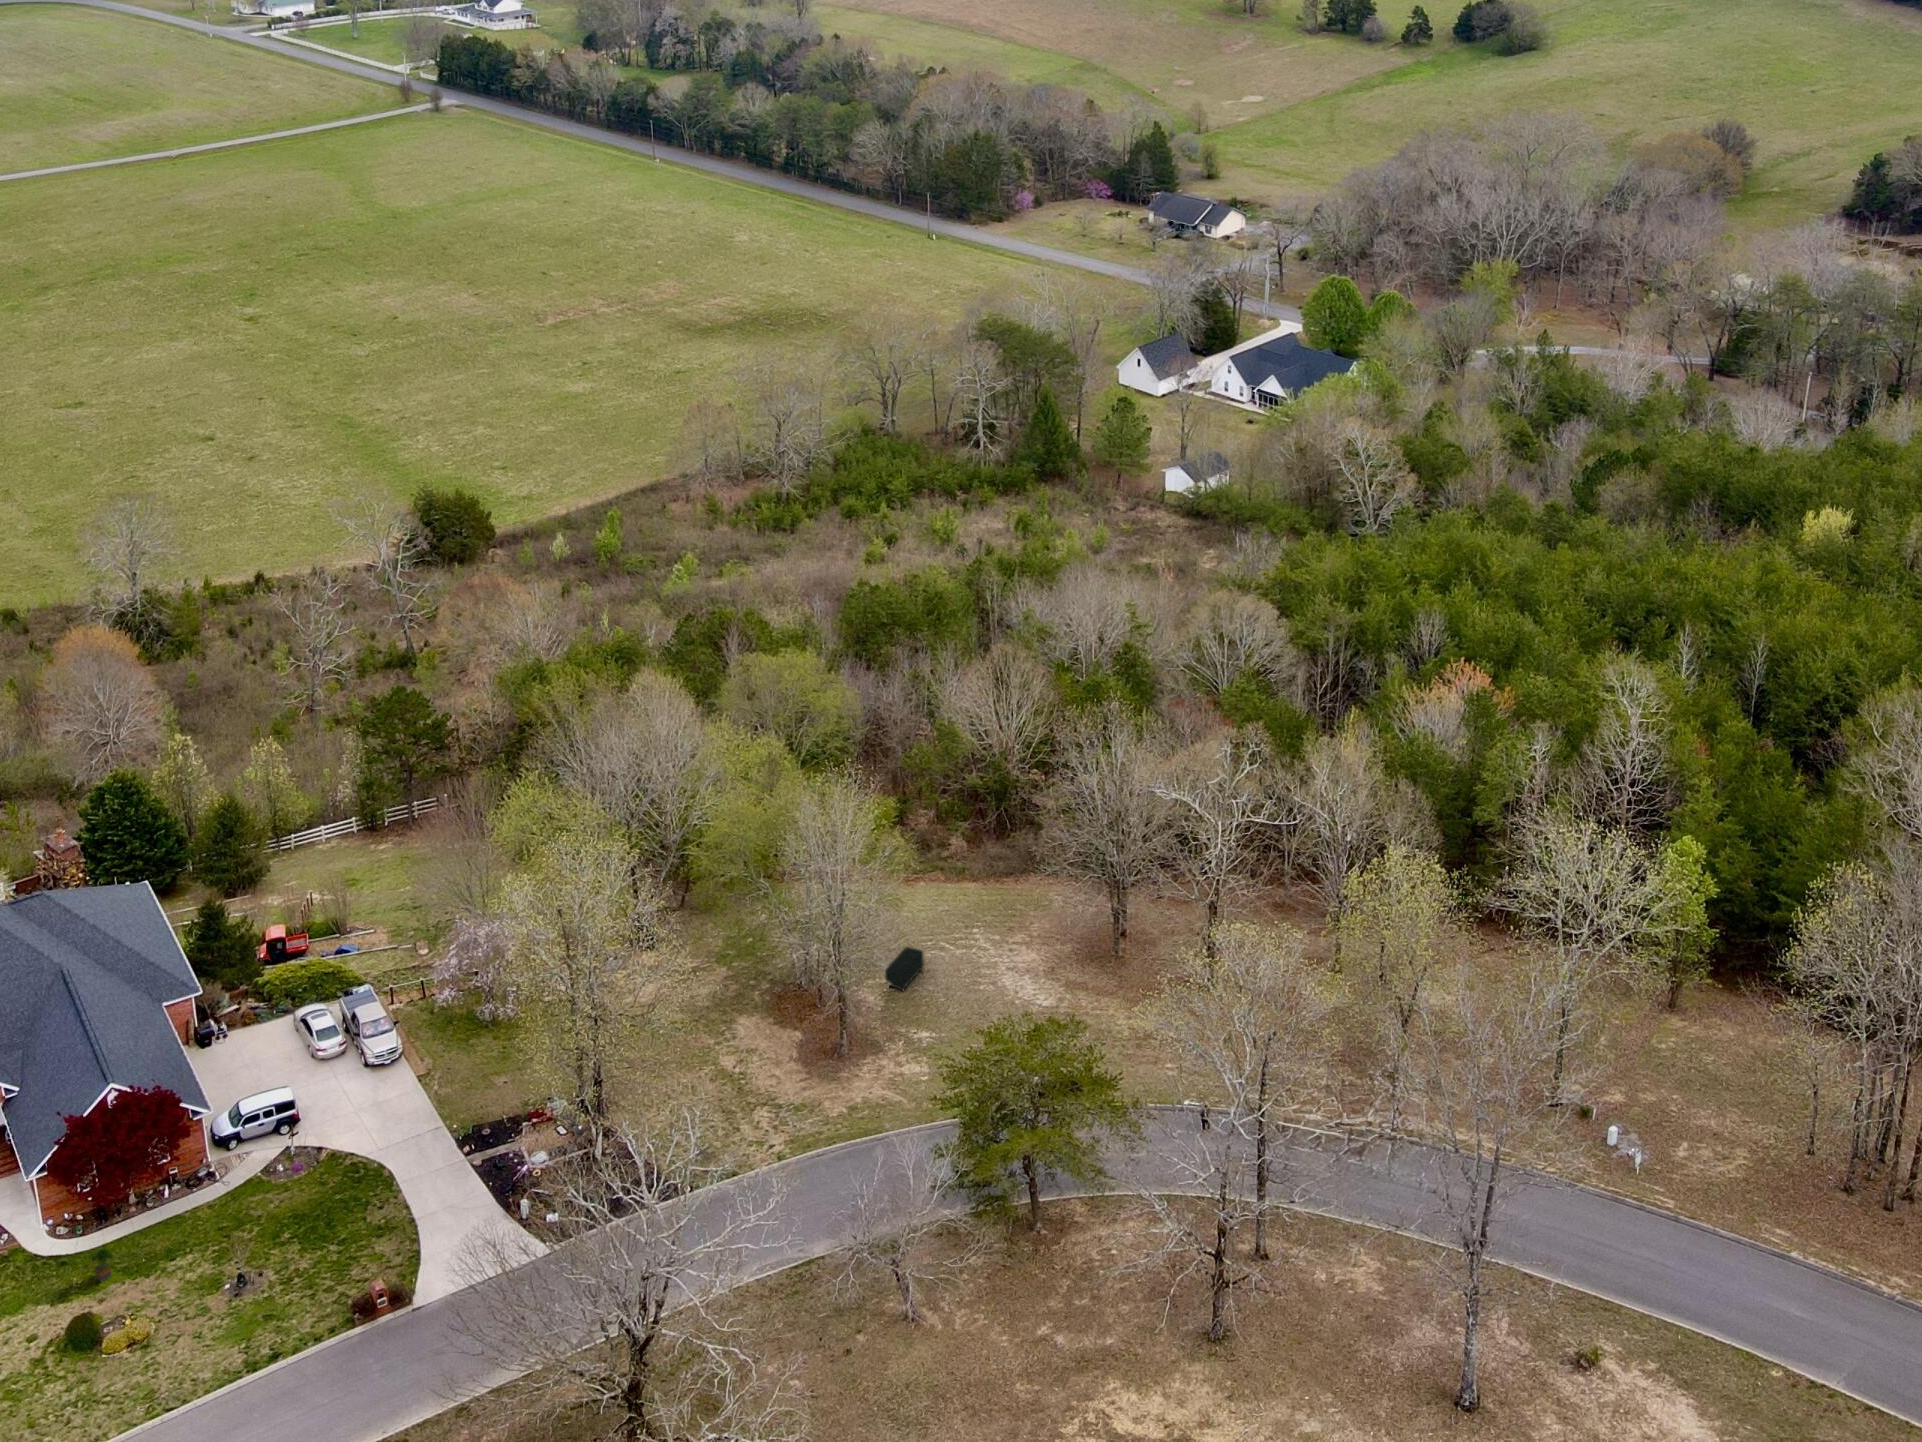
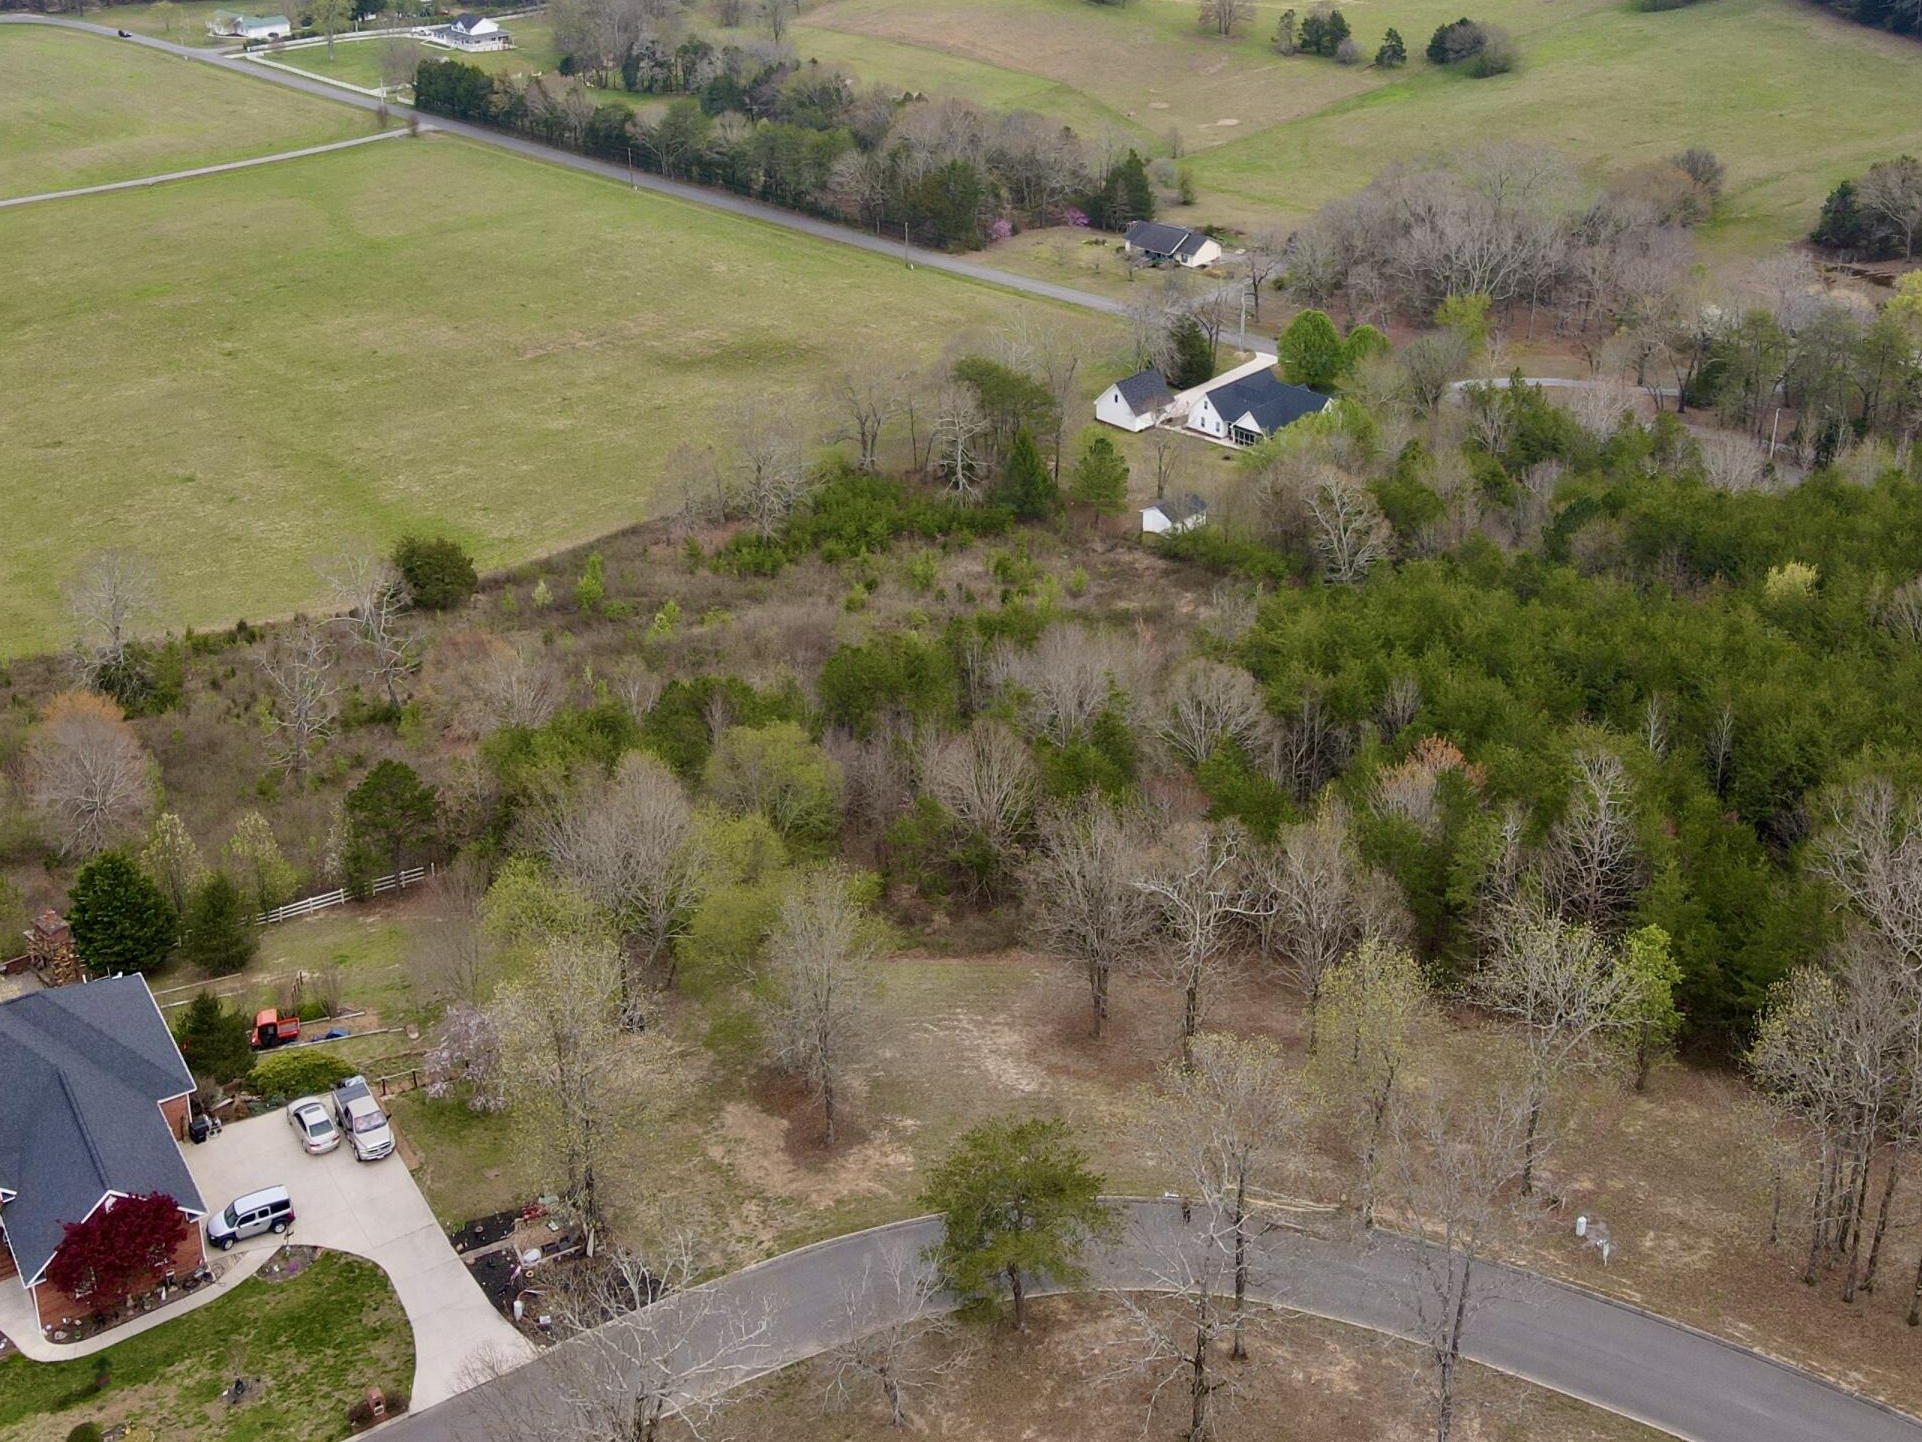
bench: present [885,947,924,991] -> none [871,1028,909,1075]

